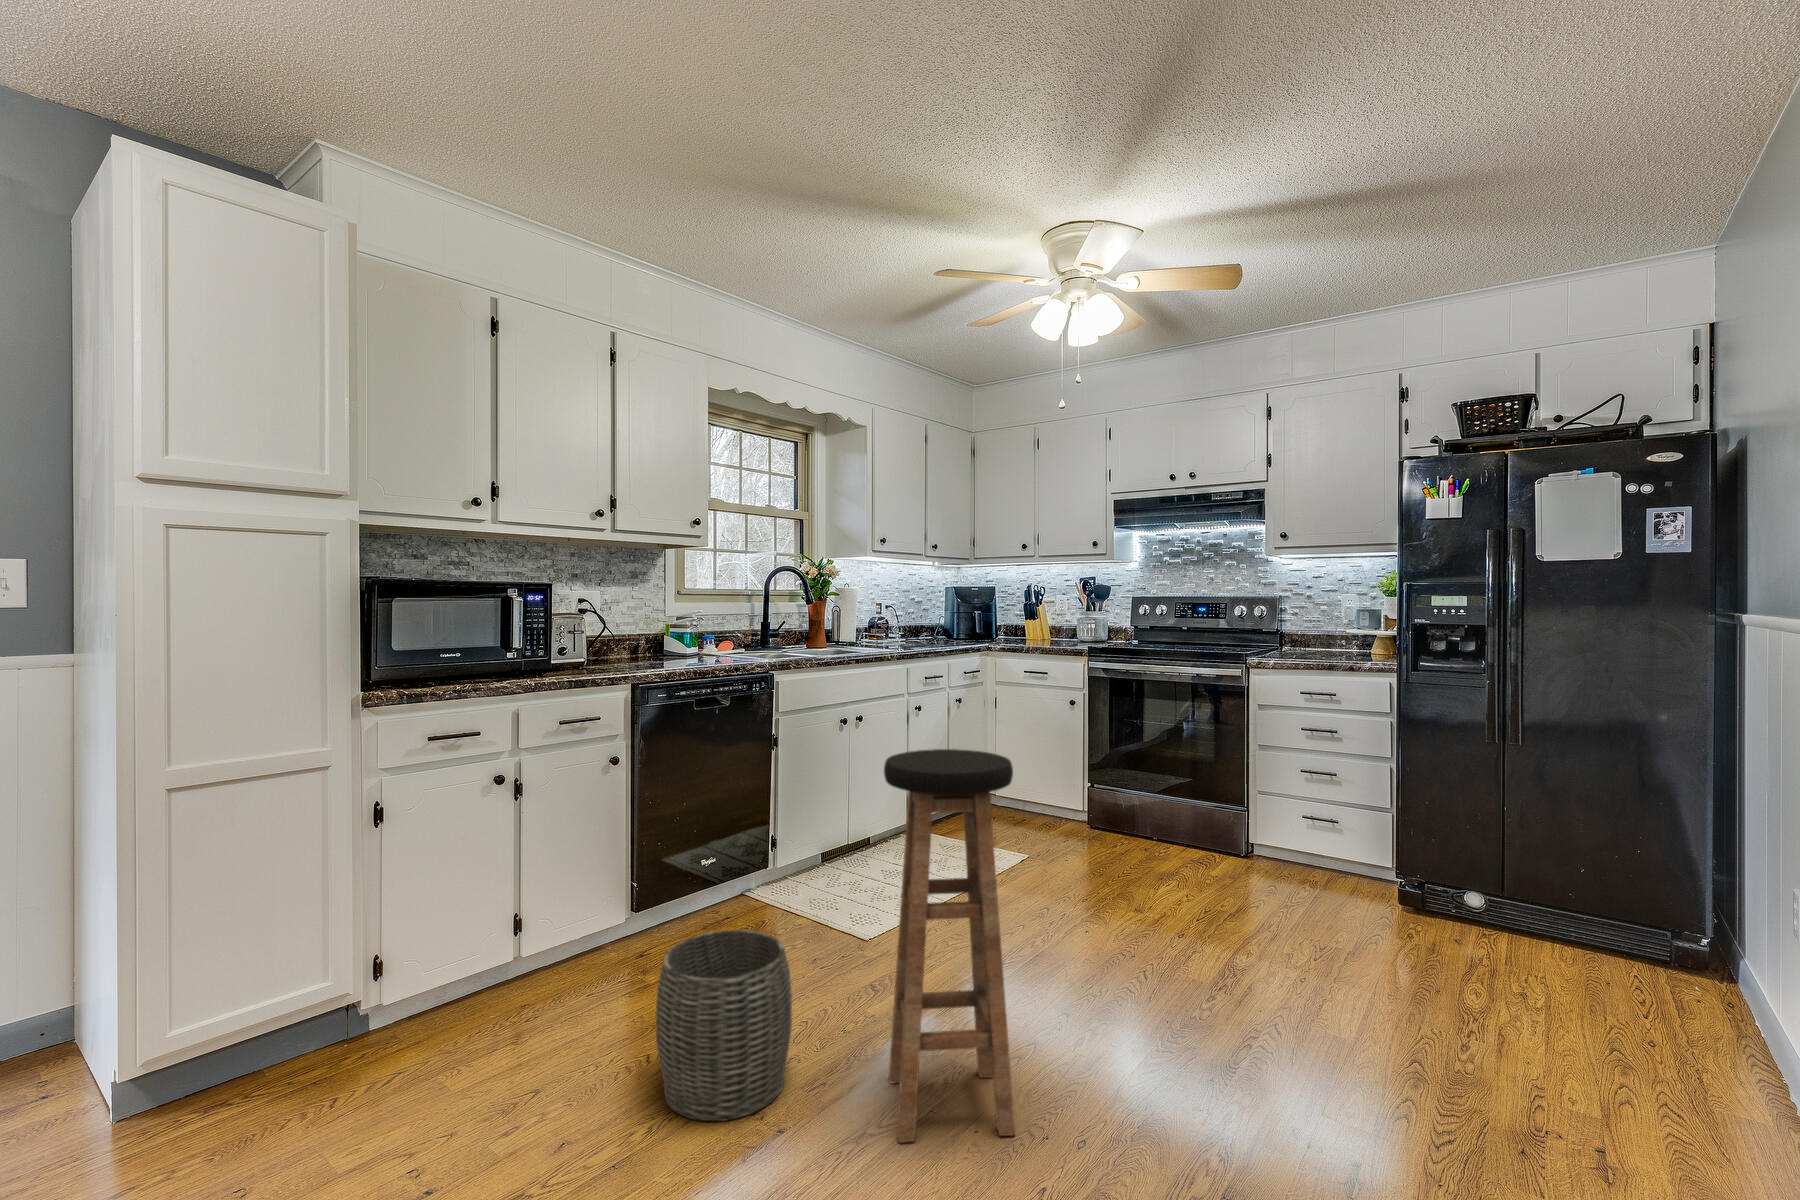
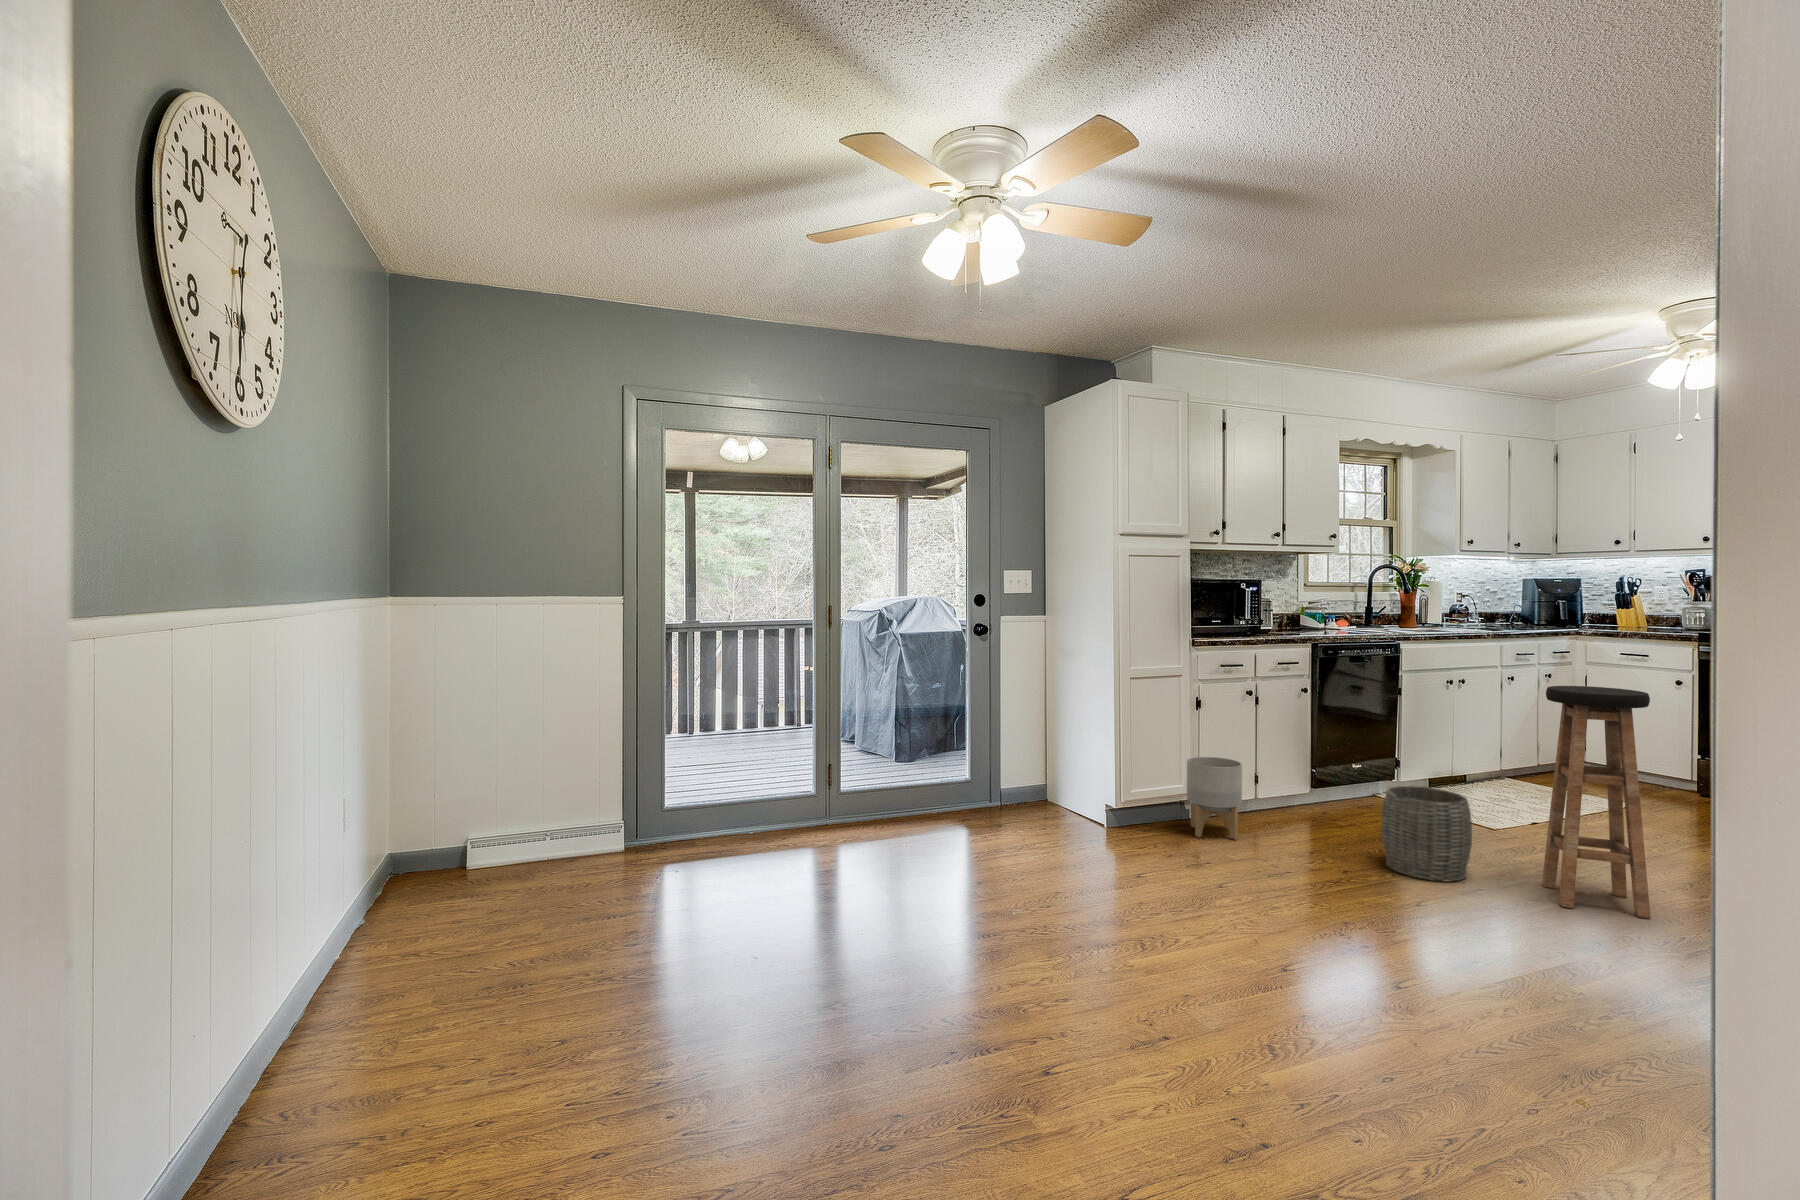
planter: none [330,911,447,1092] -> present [1187,757,1242,840]

